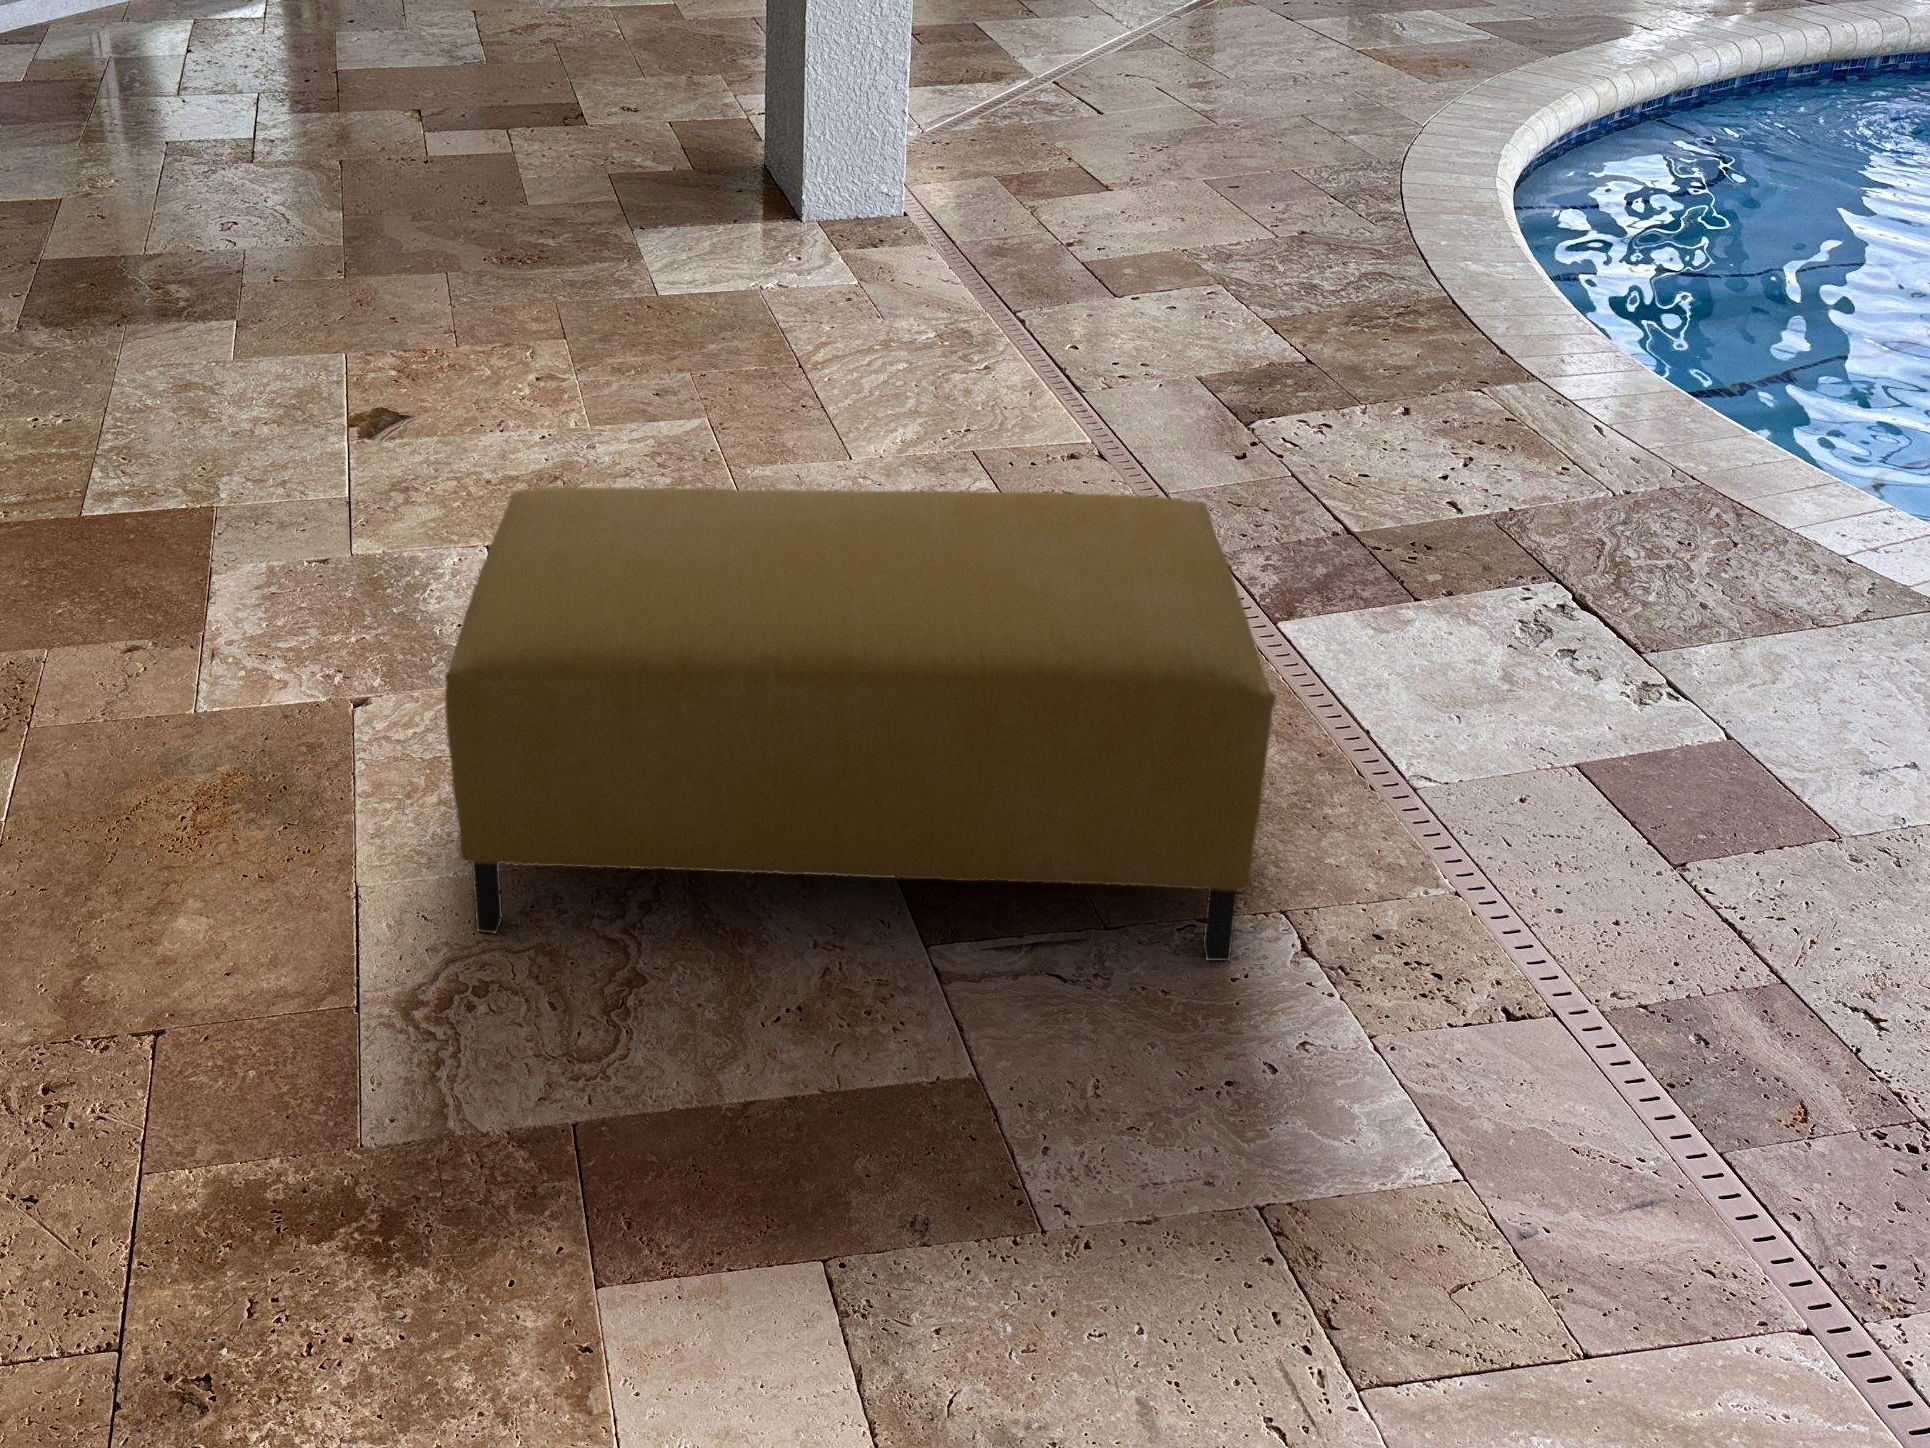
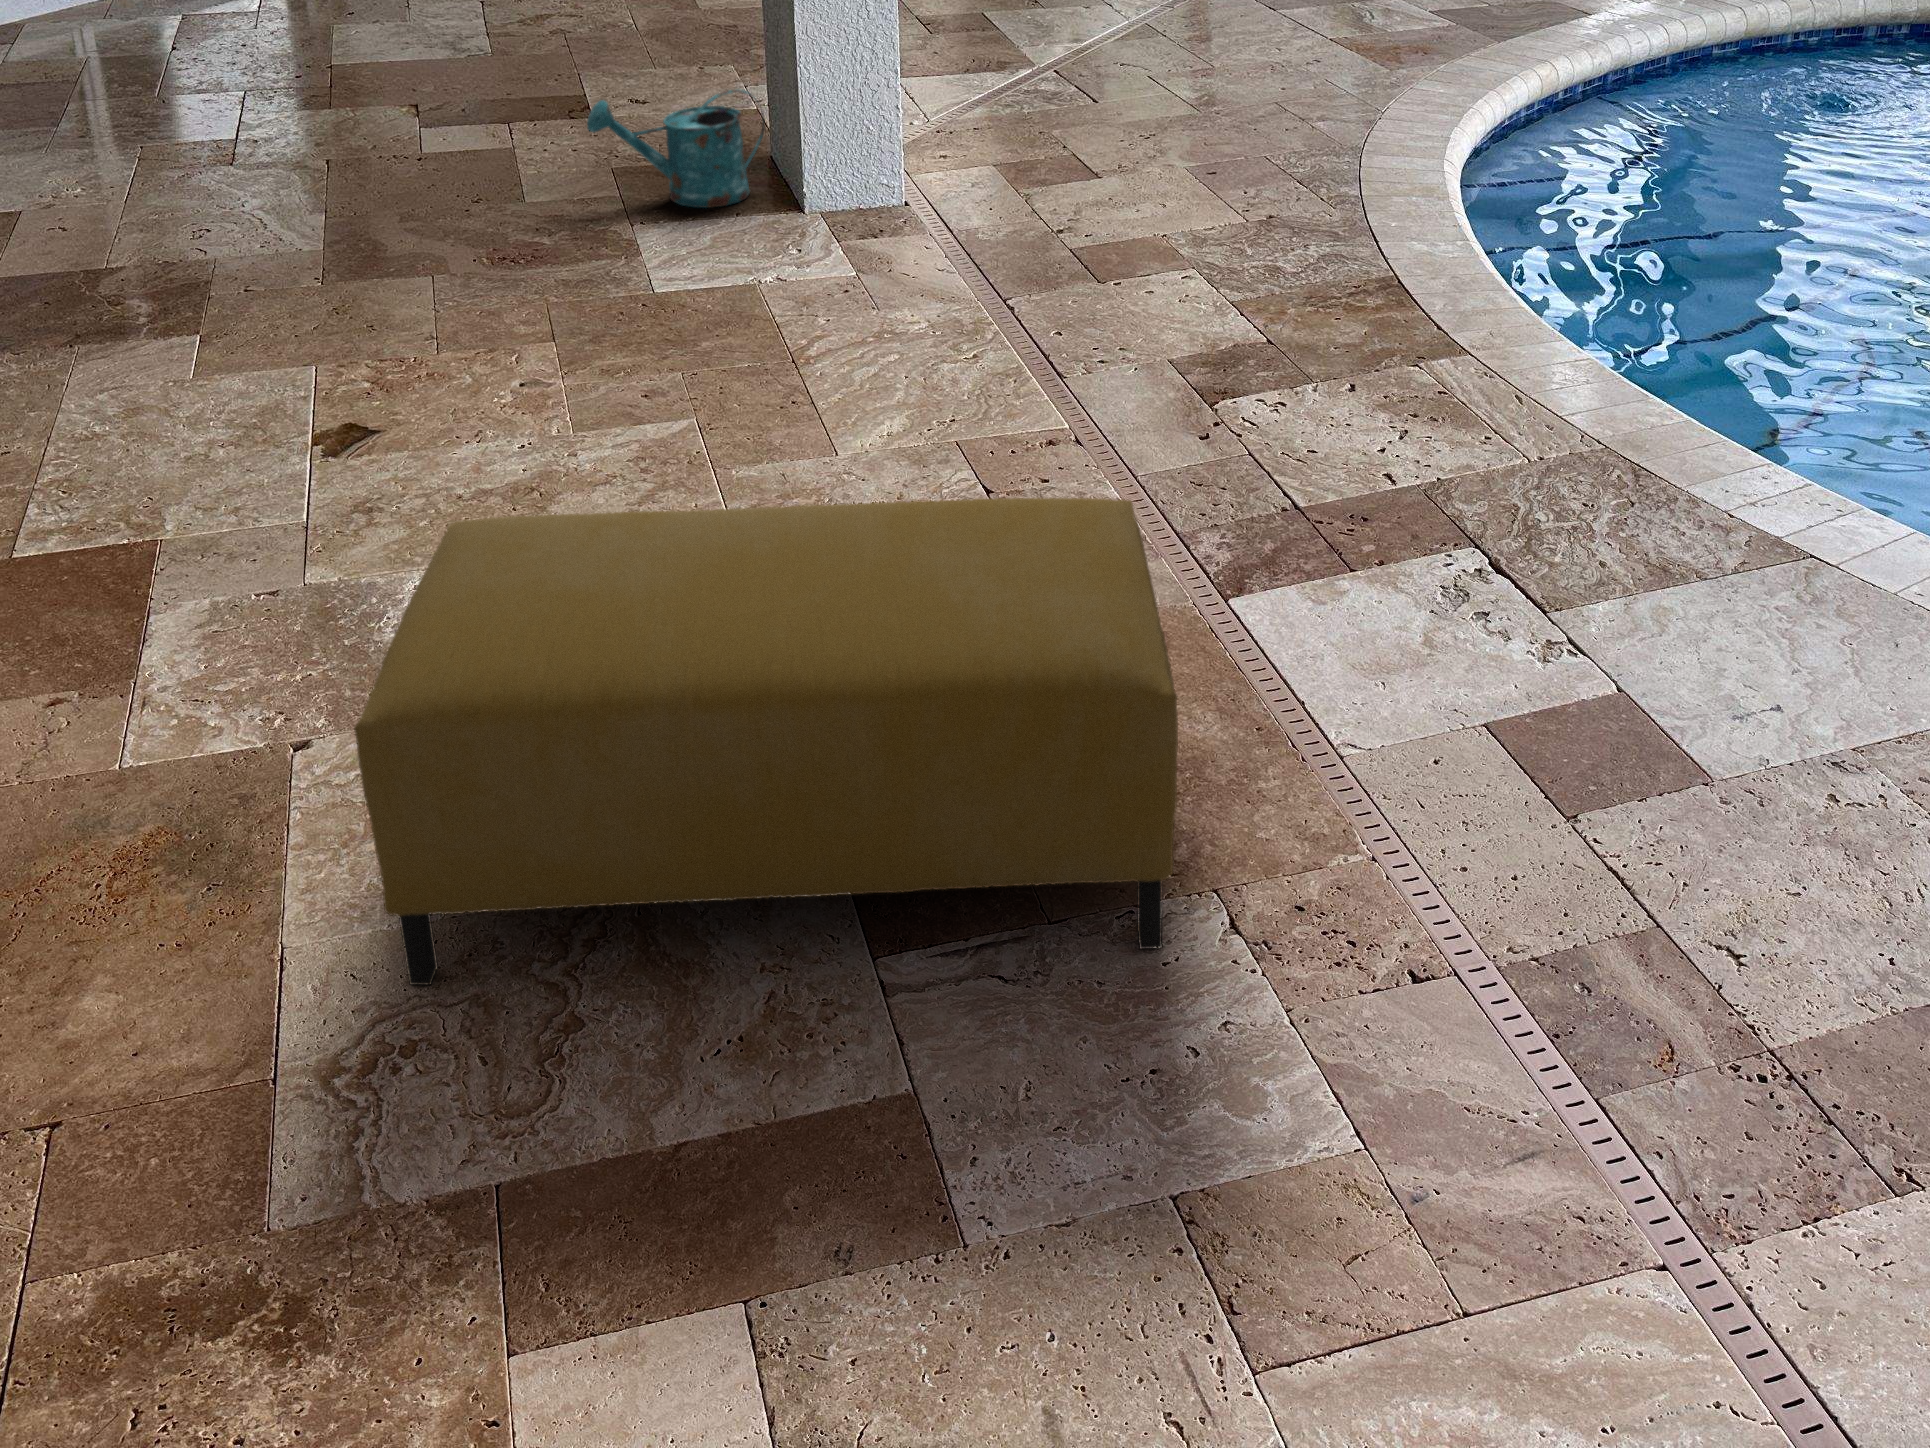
watering can: none [591,91,767,213] -> present [587,89,765,208]

